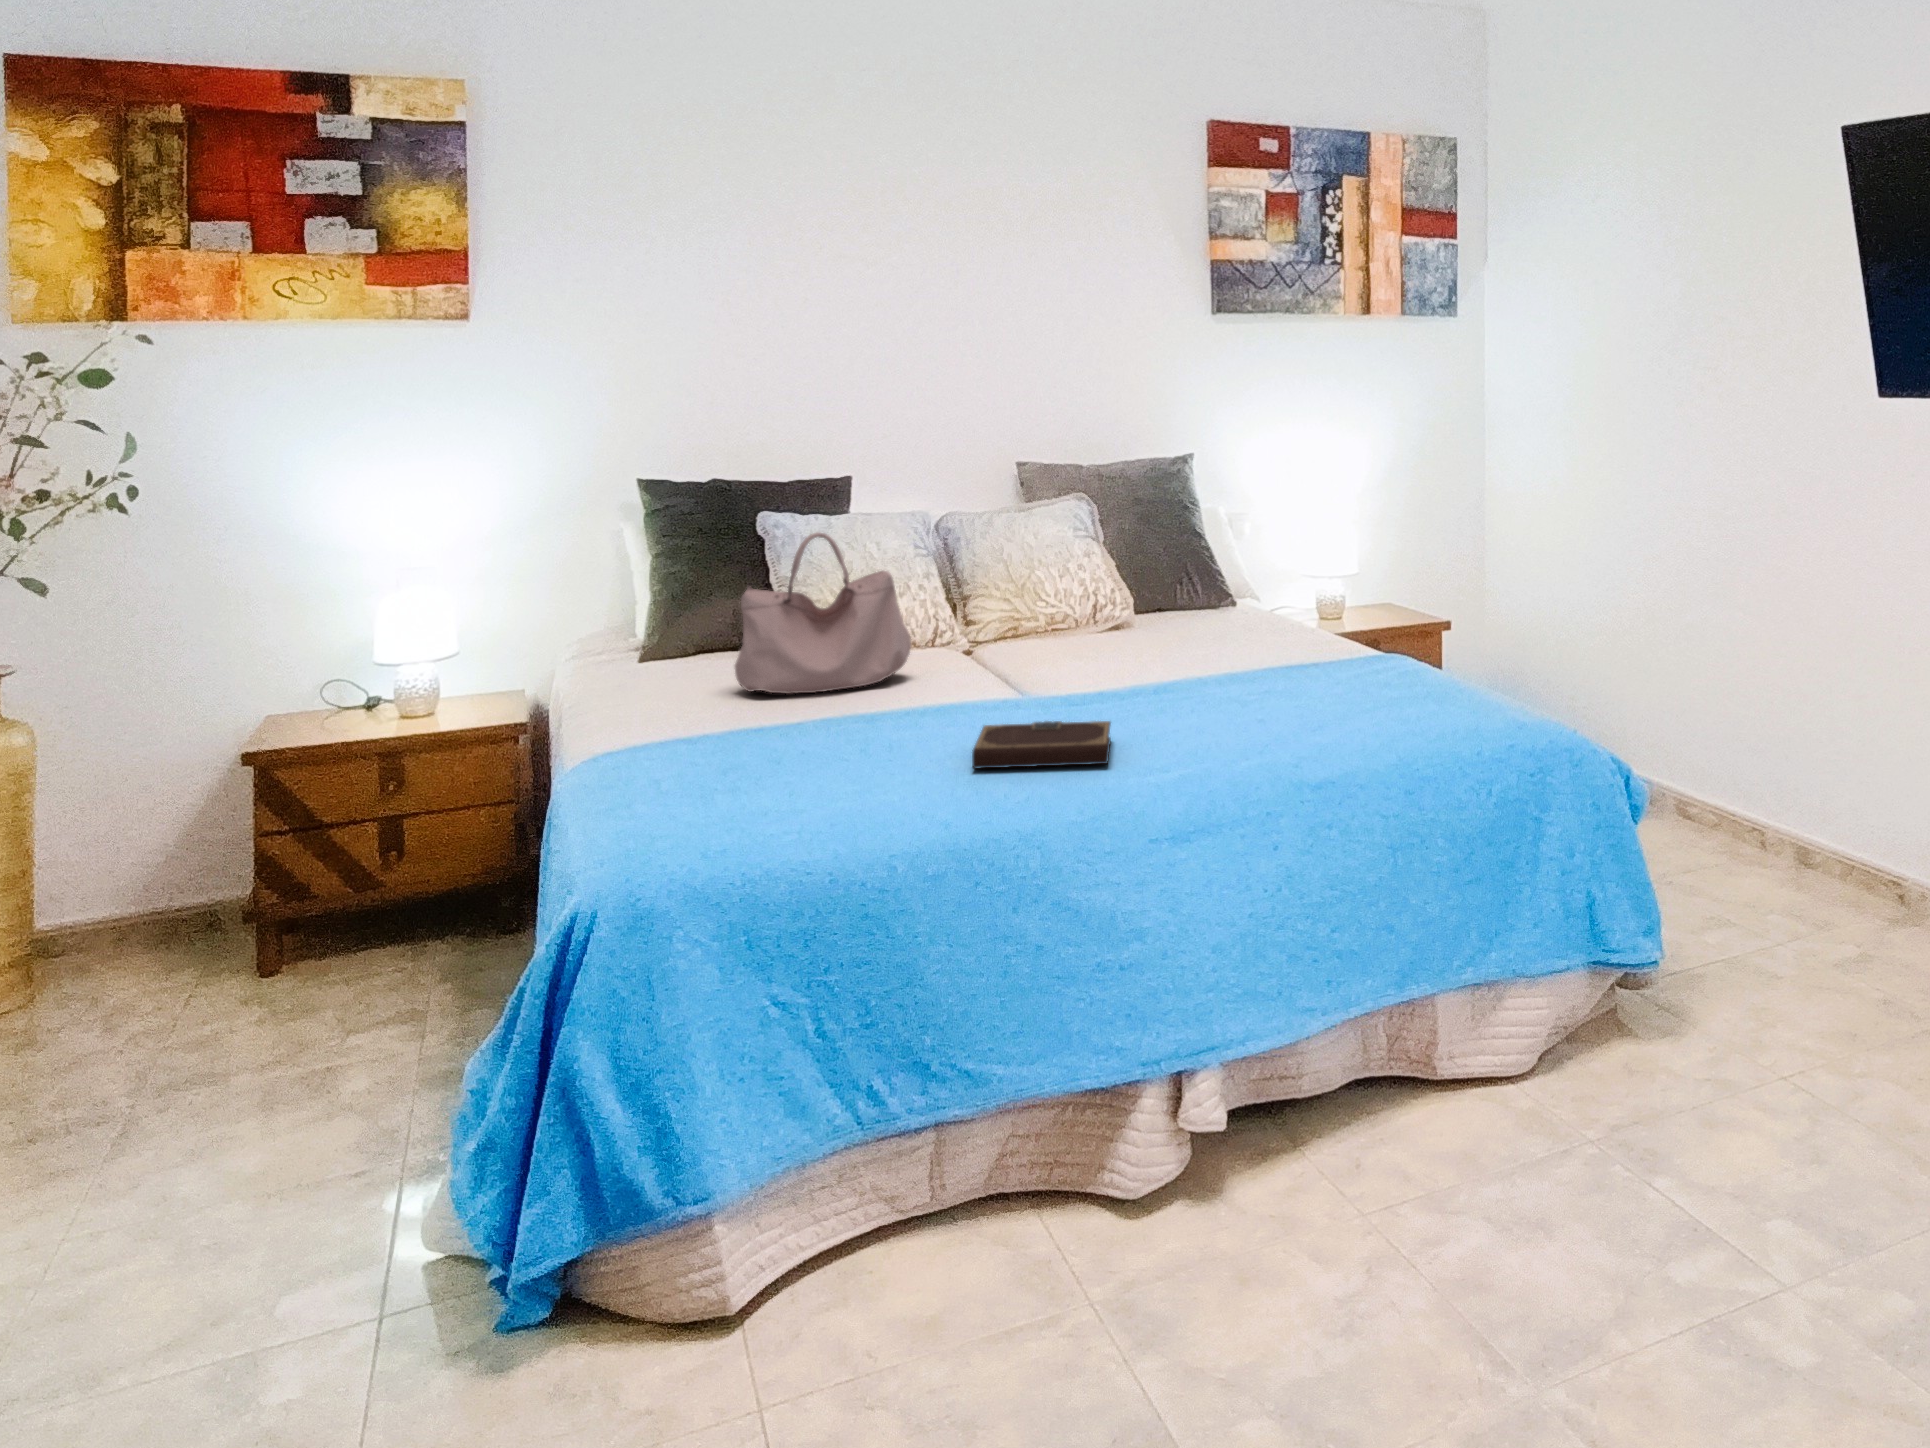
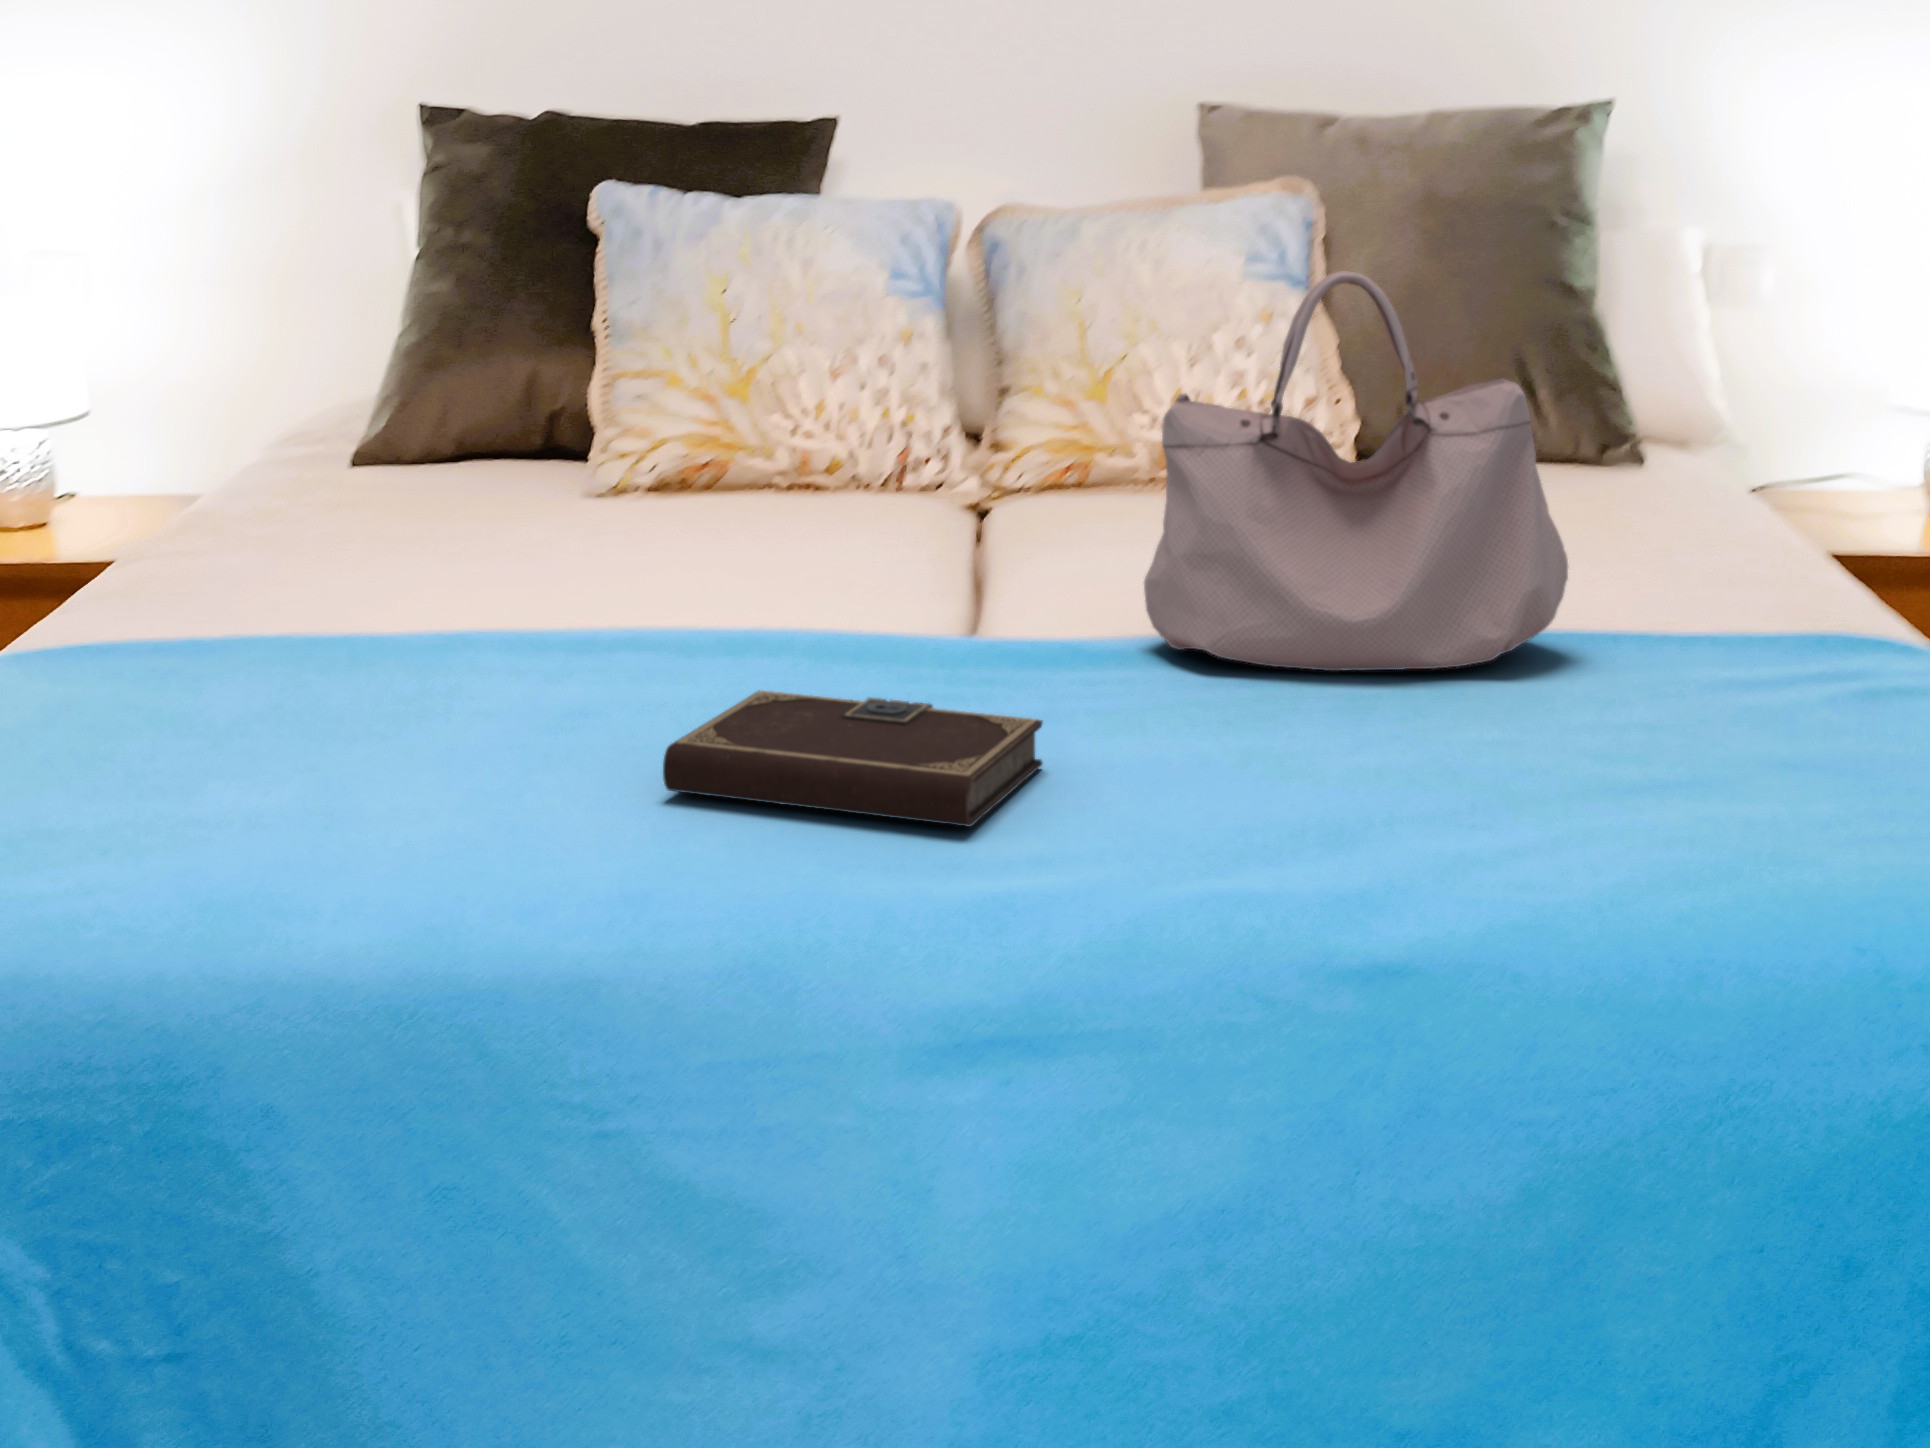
handbag: present [735,532,911,694] -> present [1144,271,1568,671]

